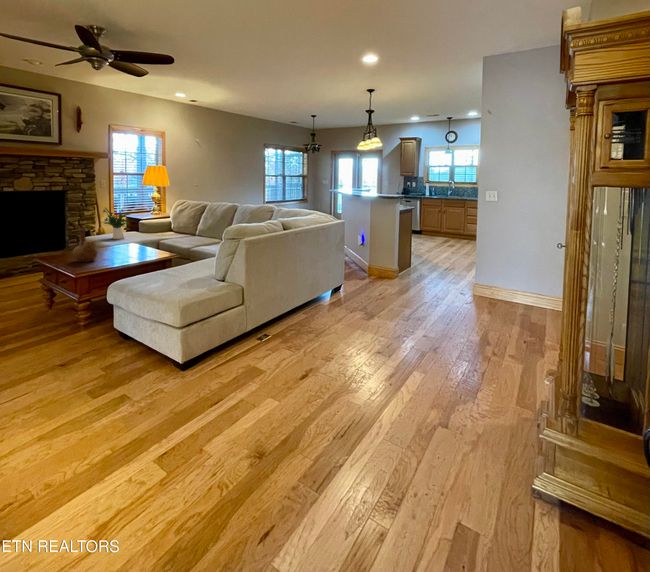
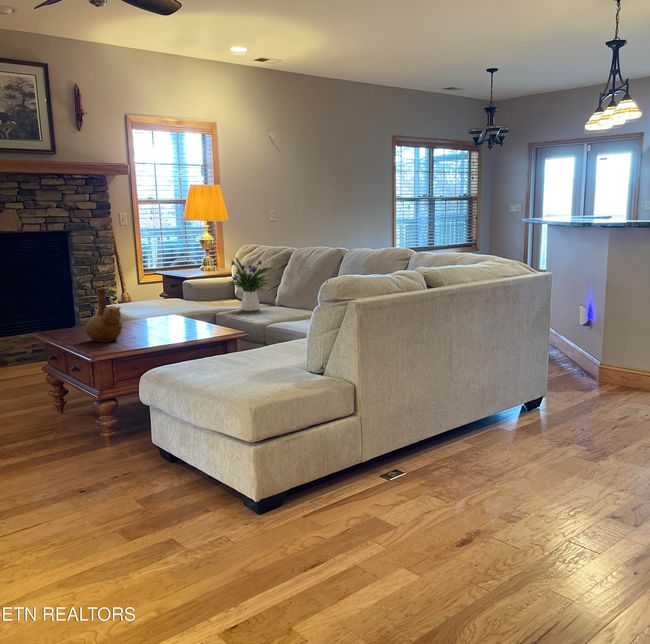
flower arrangement: present [103,208,130,239] -> present [229,257,272,311]

